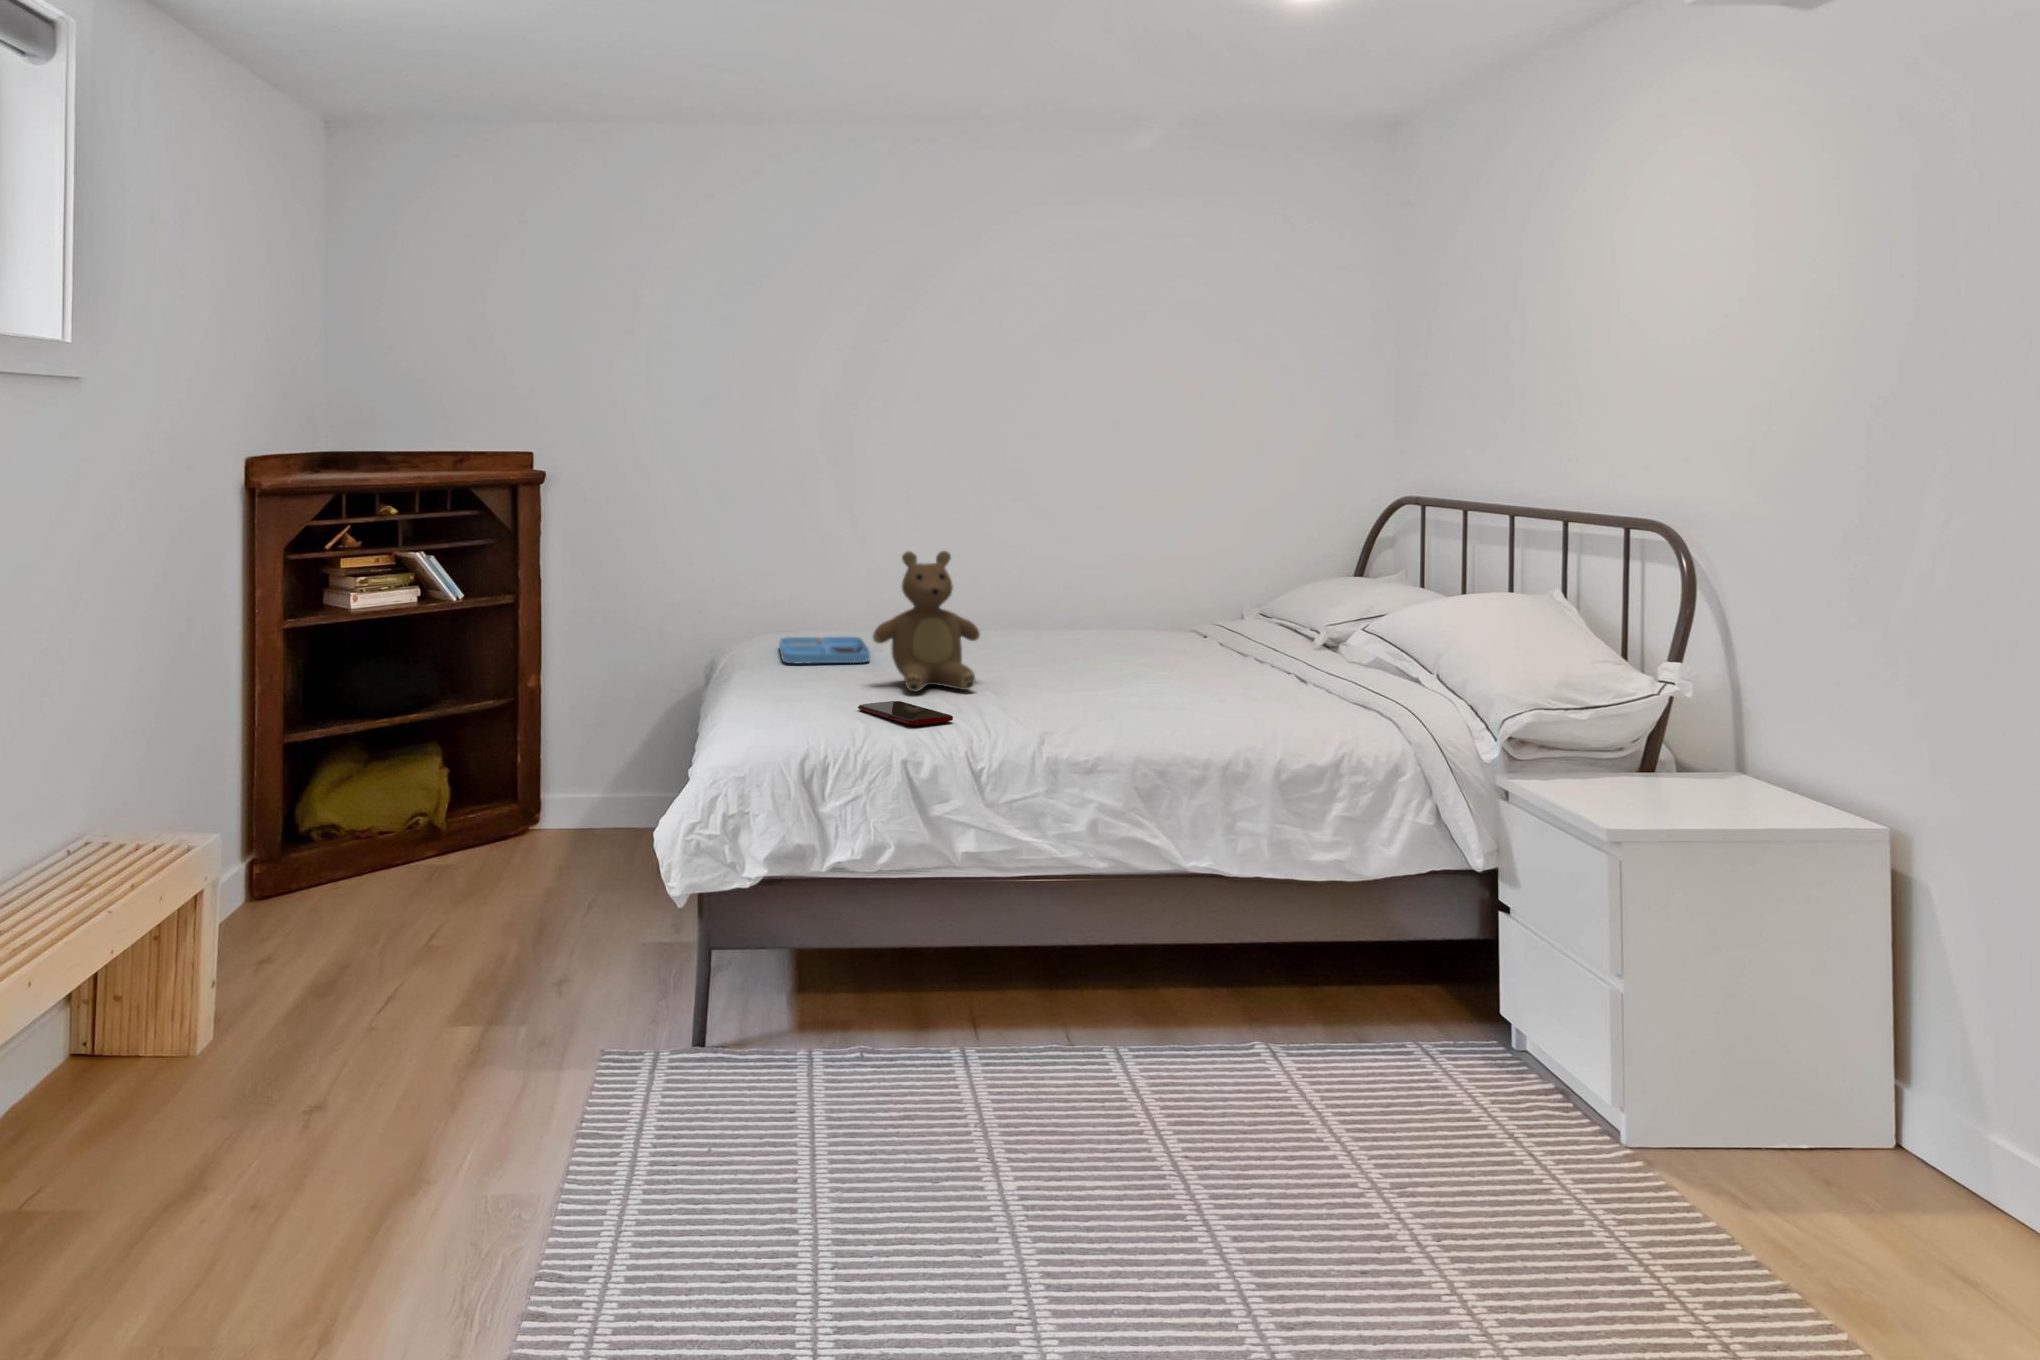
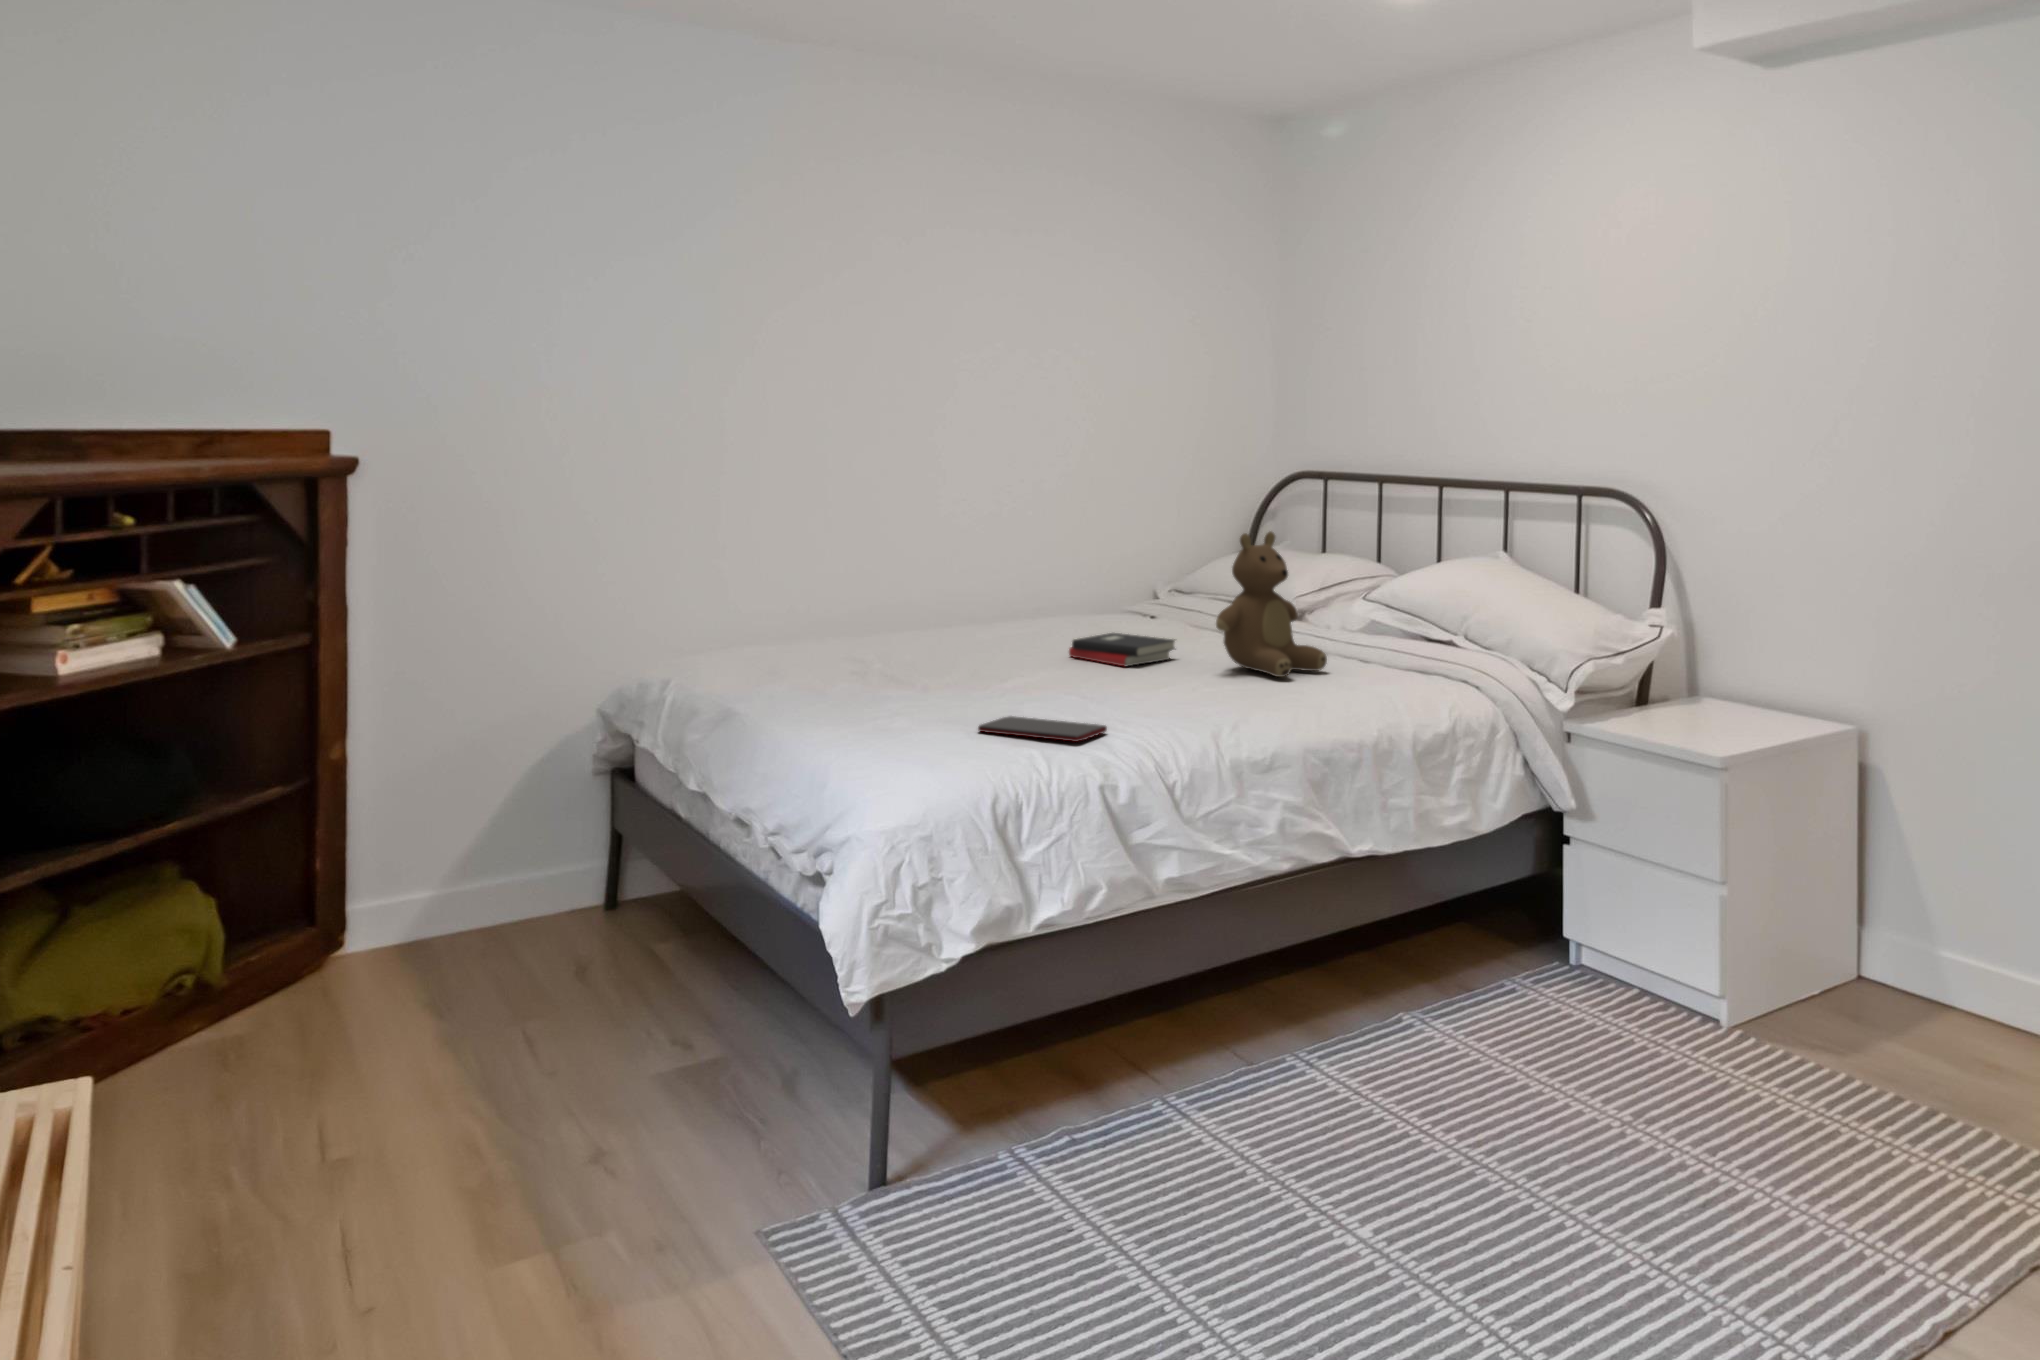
teddy bear: present [873,551,980,692] -> present [1216,532,1327,677]
tray: present [779,637,870,663] -> none [731,648,874,687]
hardback book: none [1057,644,1150,675] -> present [1069,633,1175,666]

